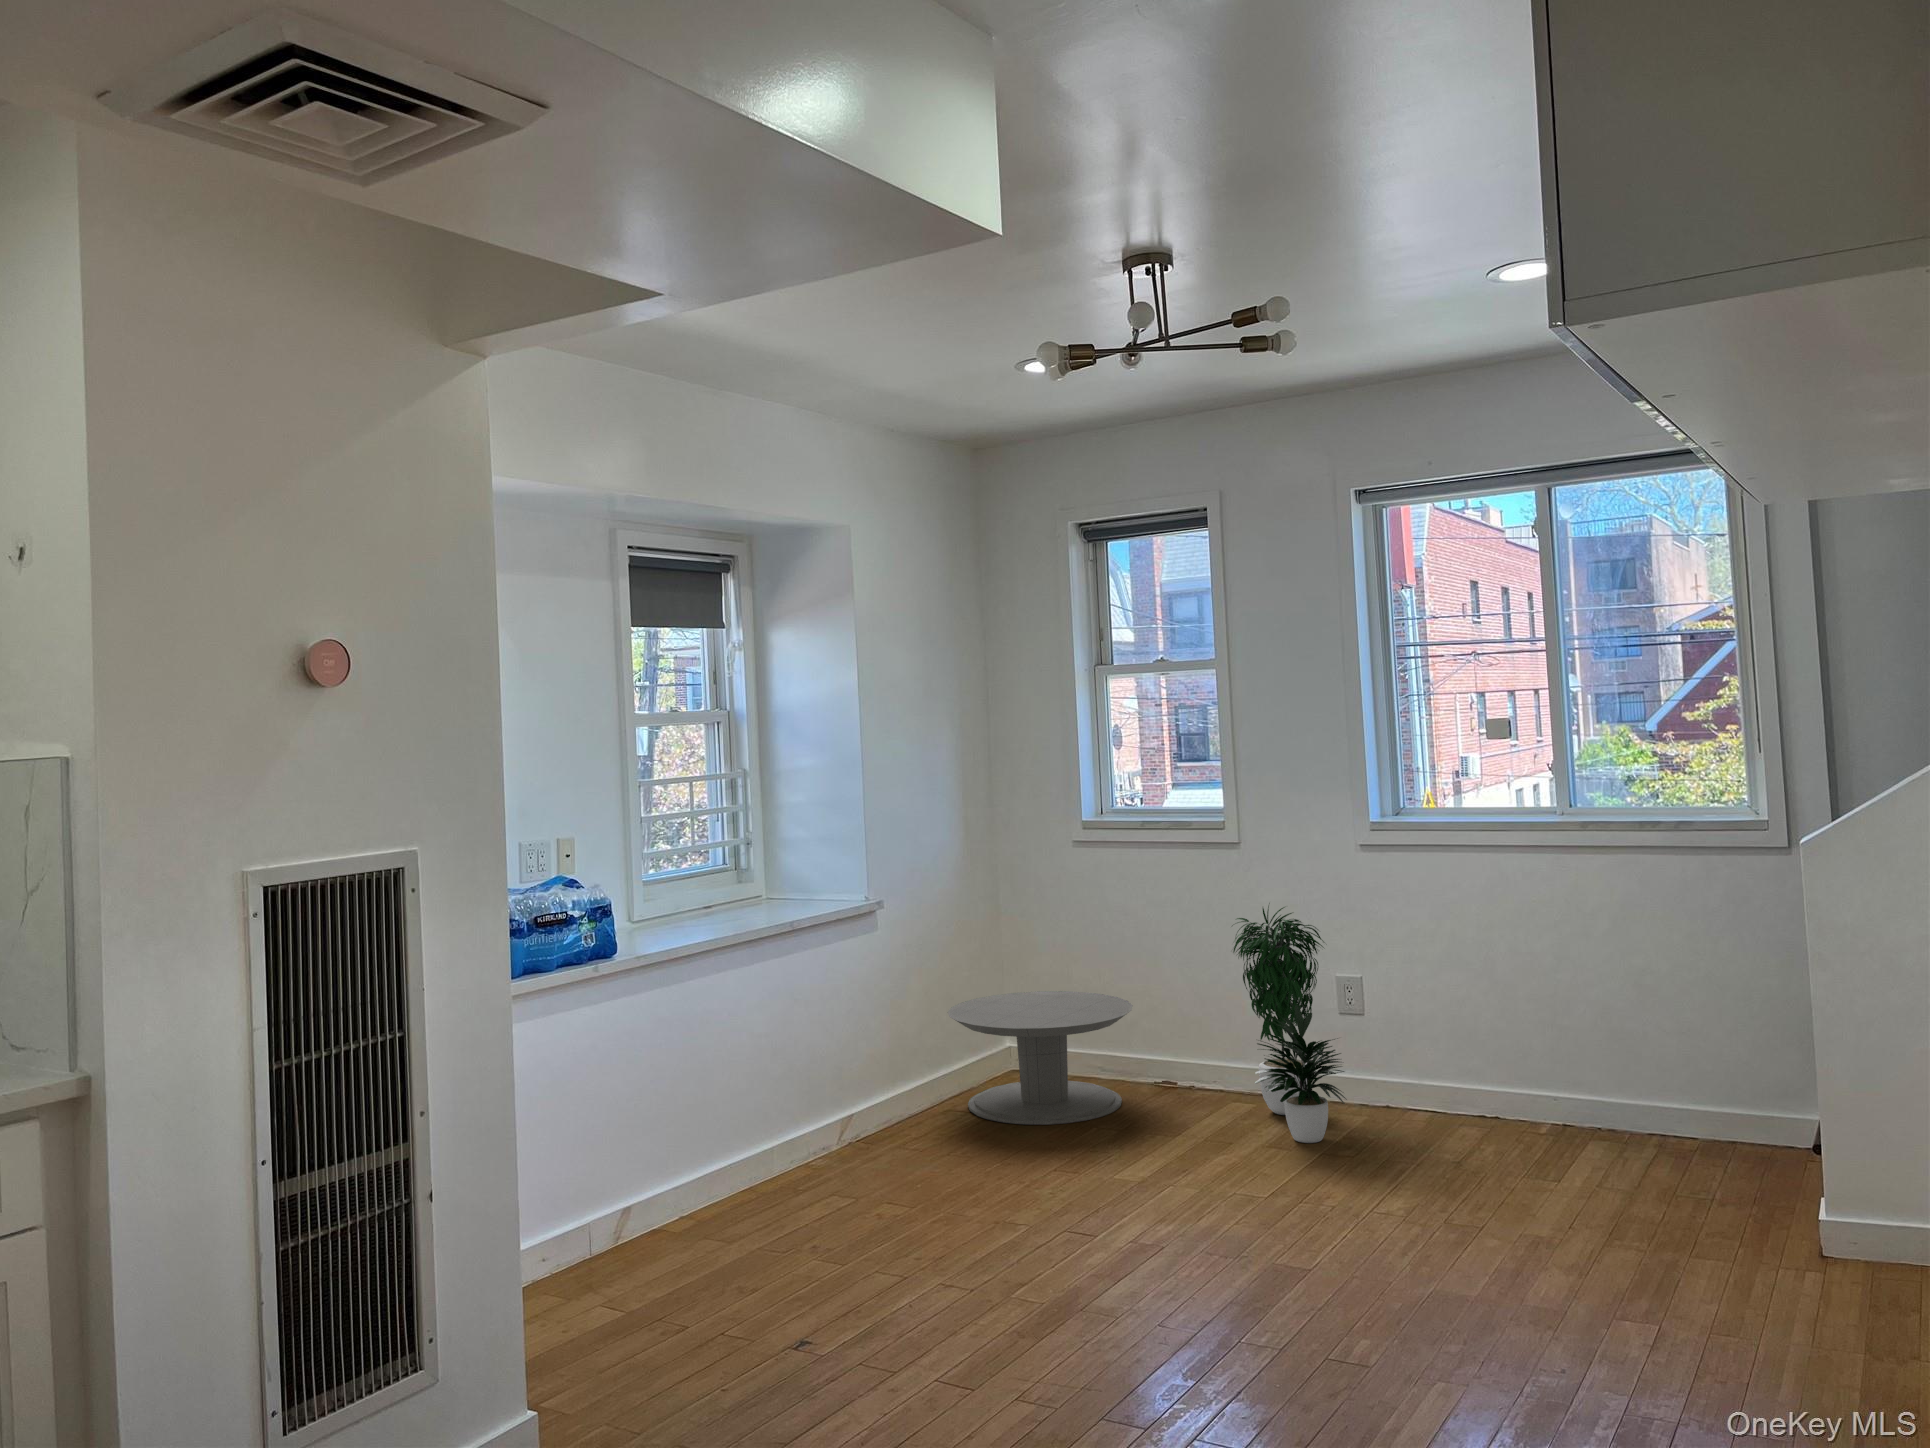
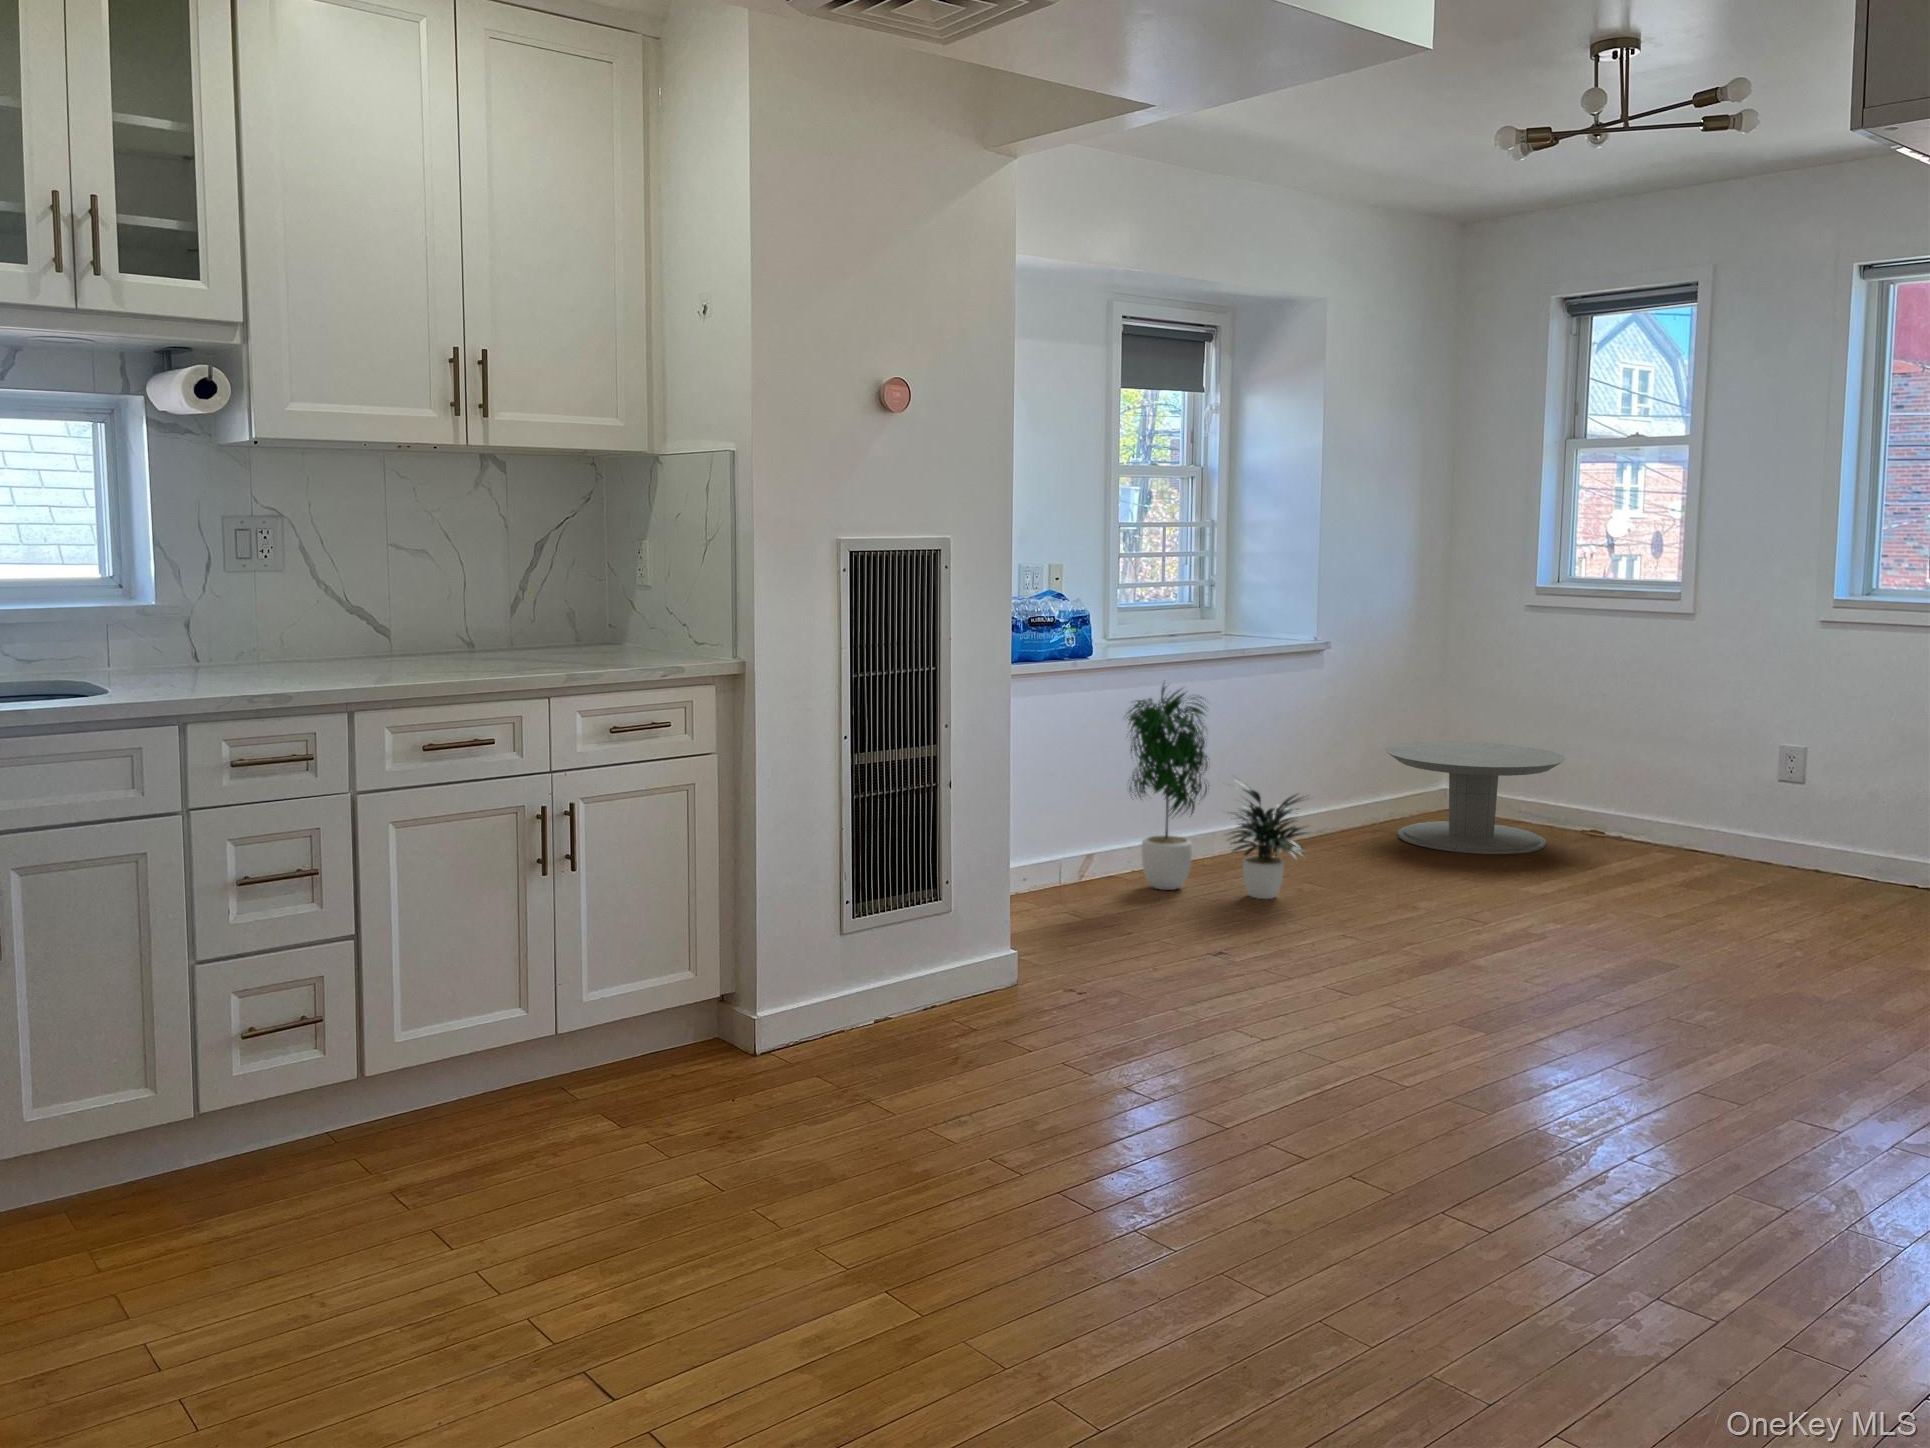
potted plant: present [1233,906,1347,1143] -> present [1125,686,1307,899]

